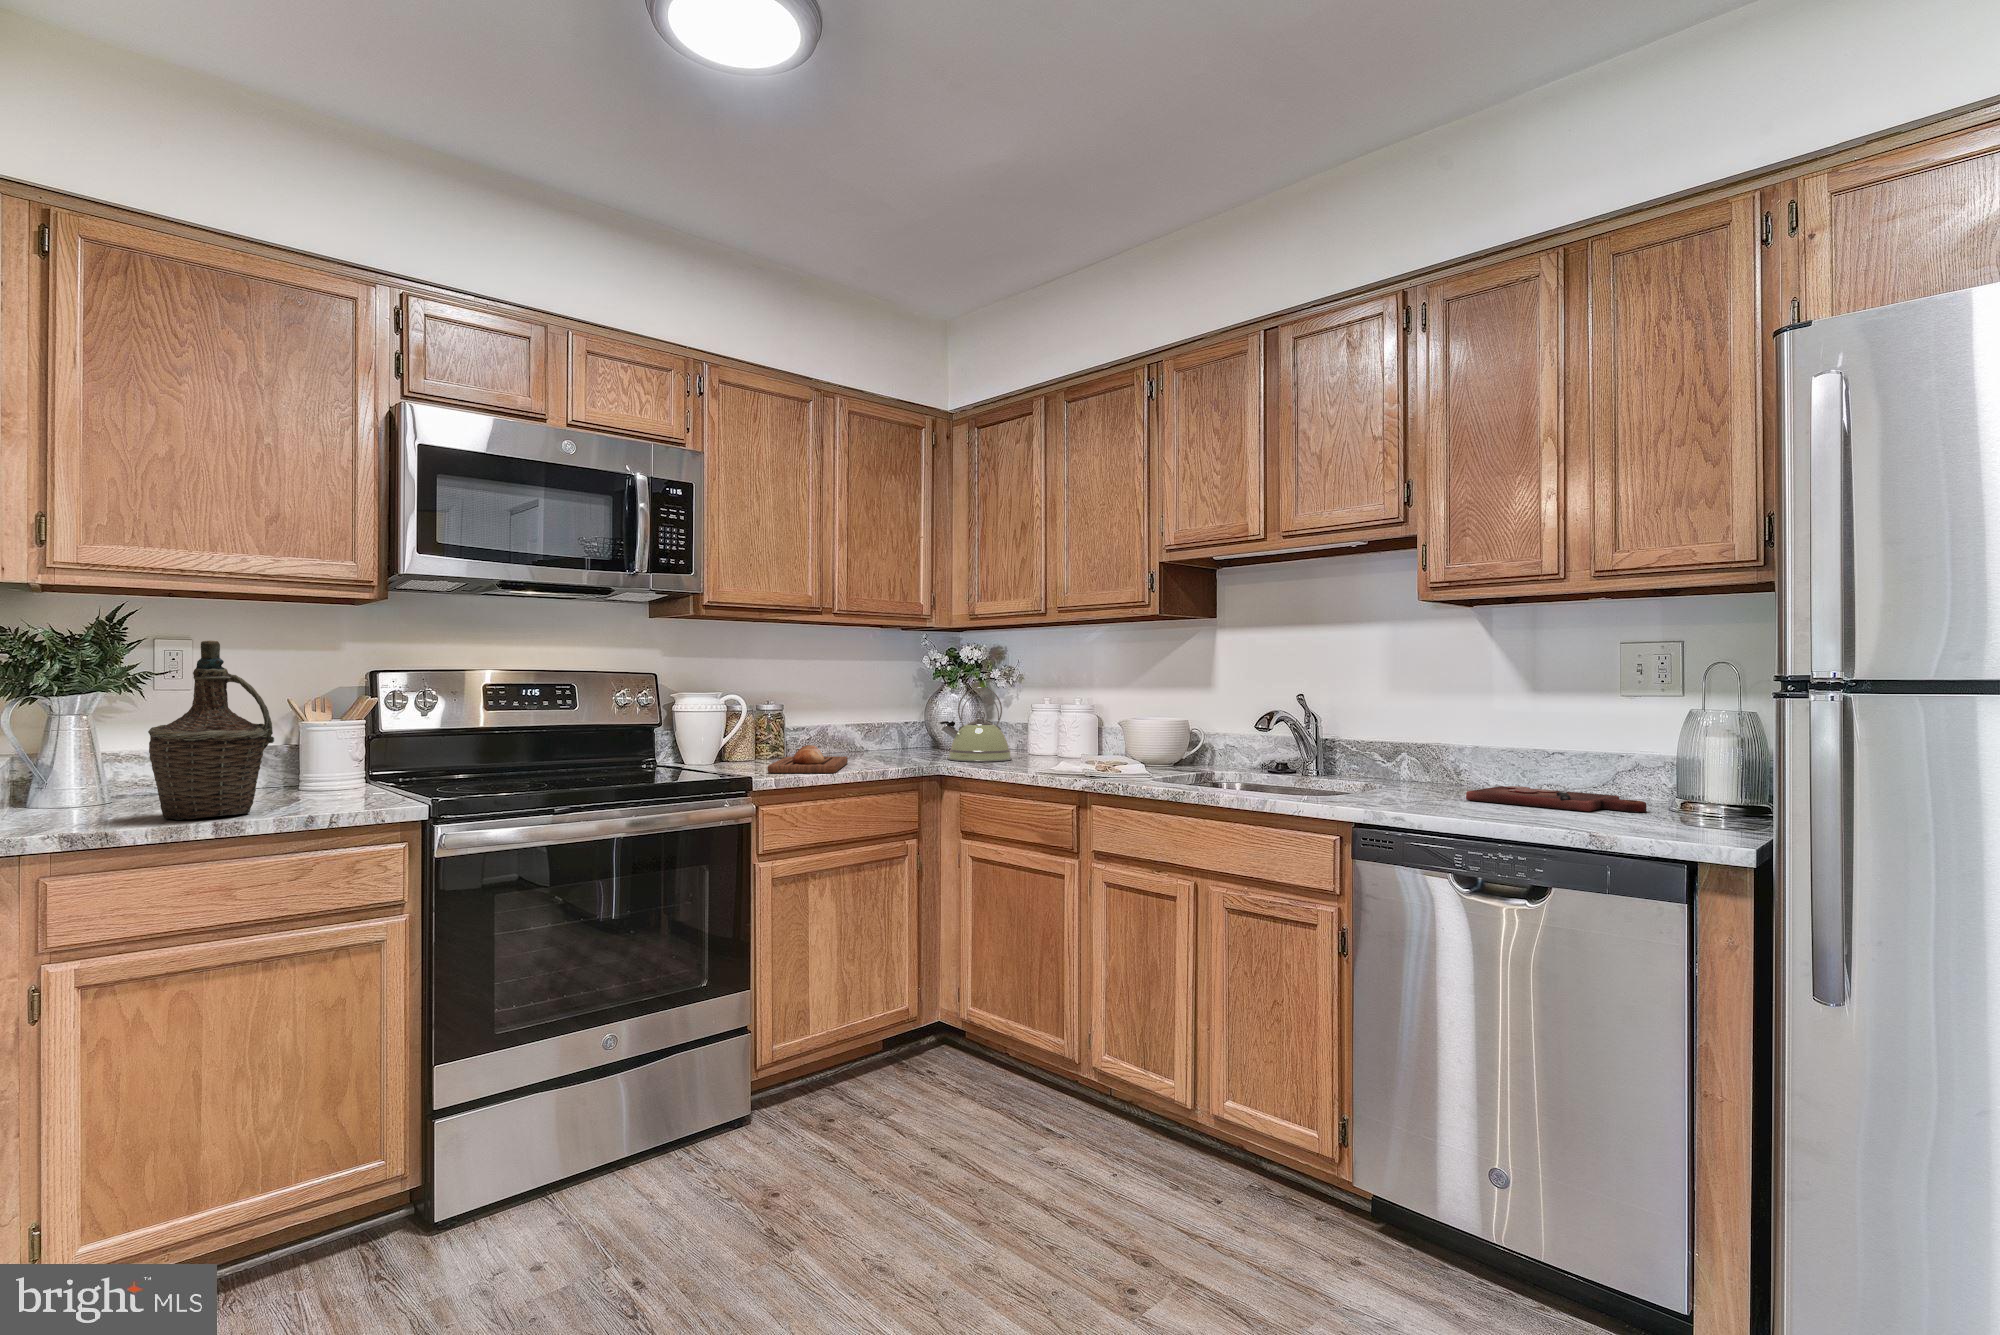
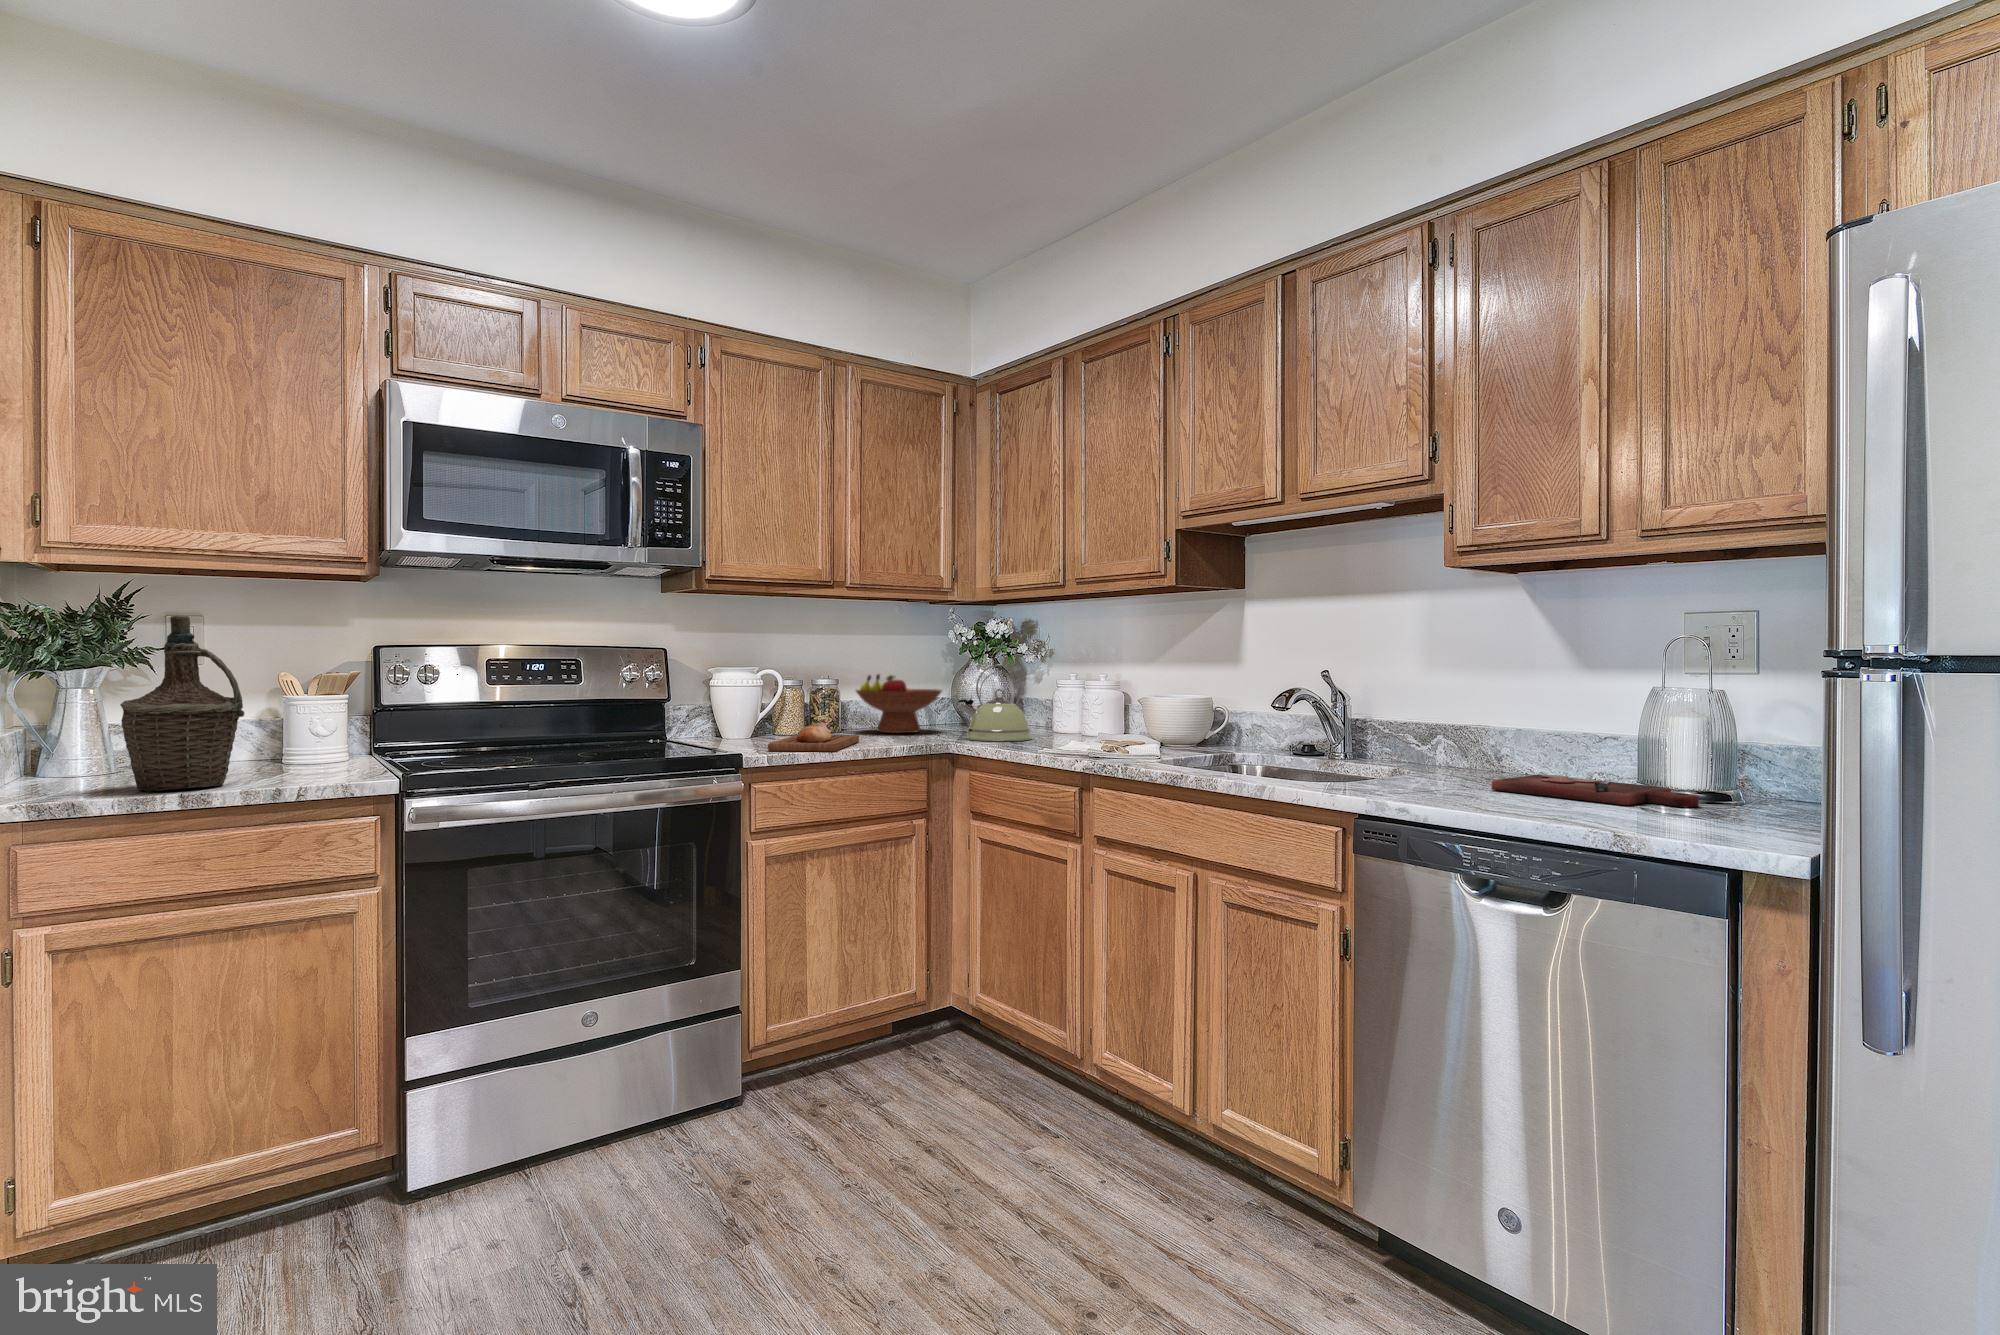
fruit bowl: none [832,696,920,755] -> present [856,674,942,733]

